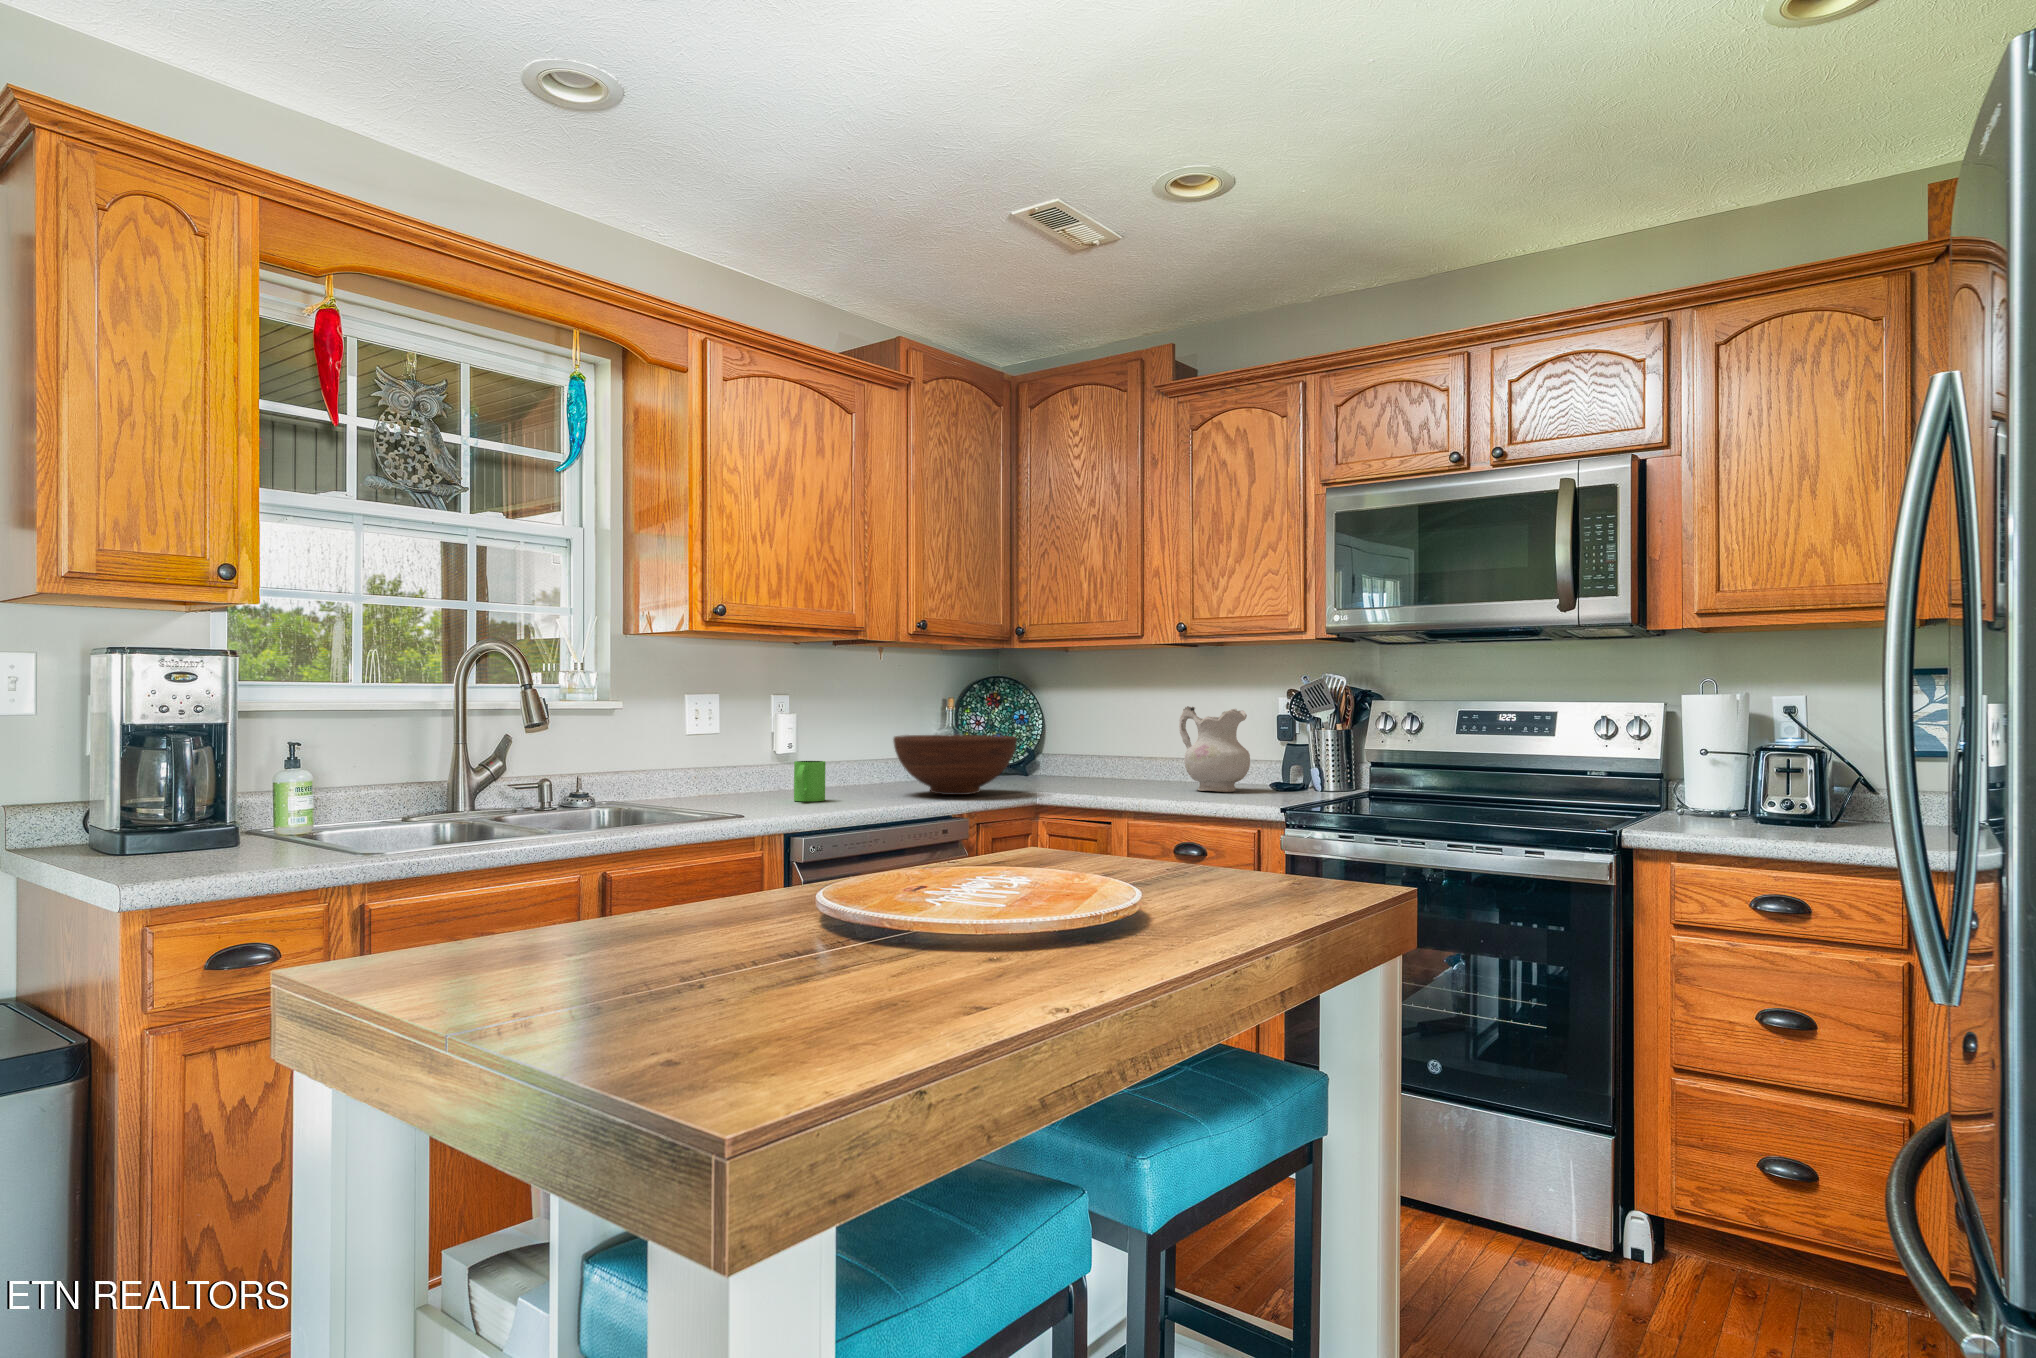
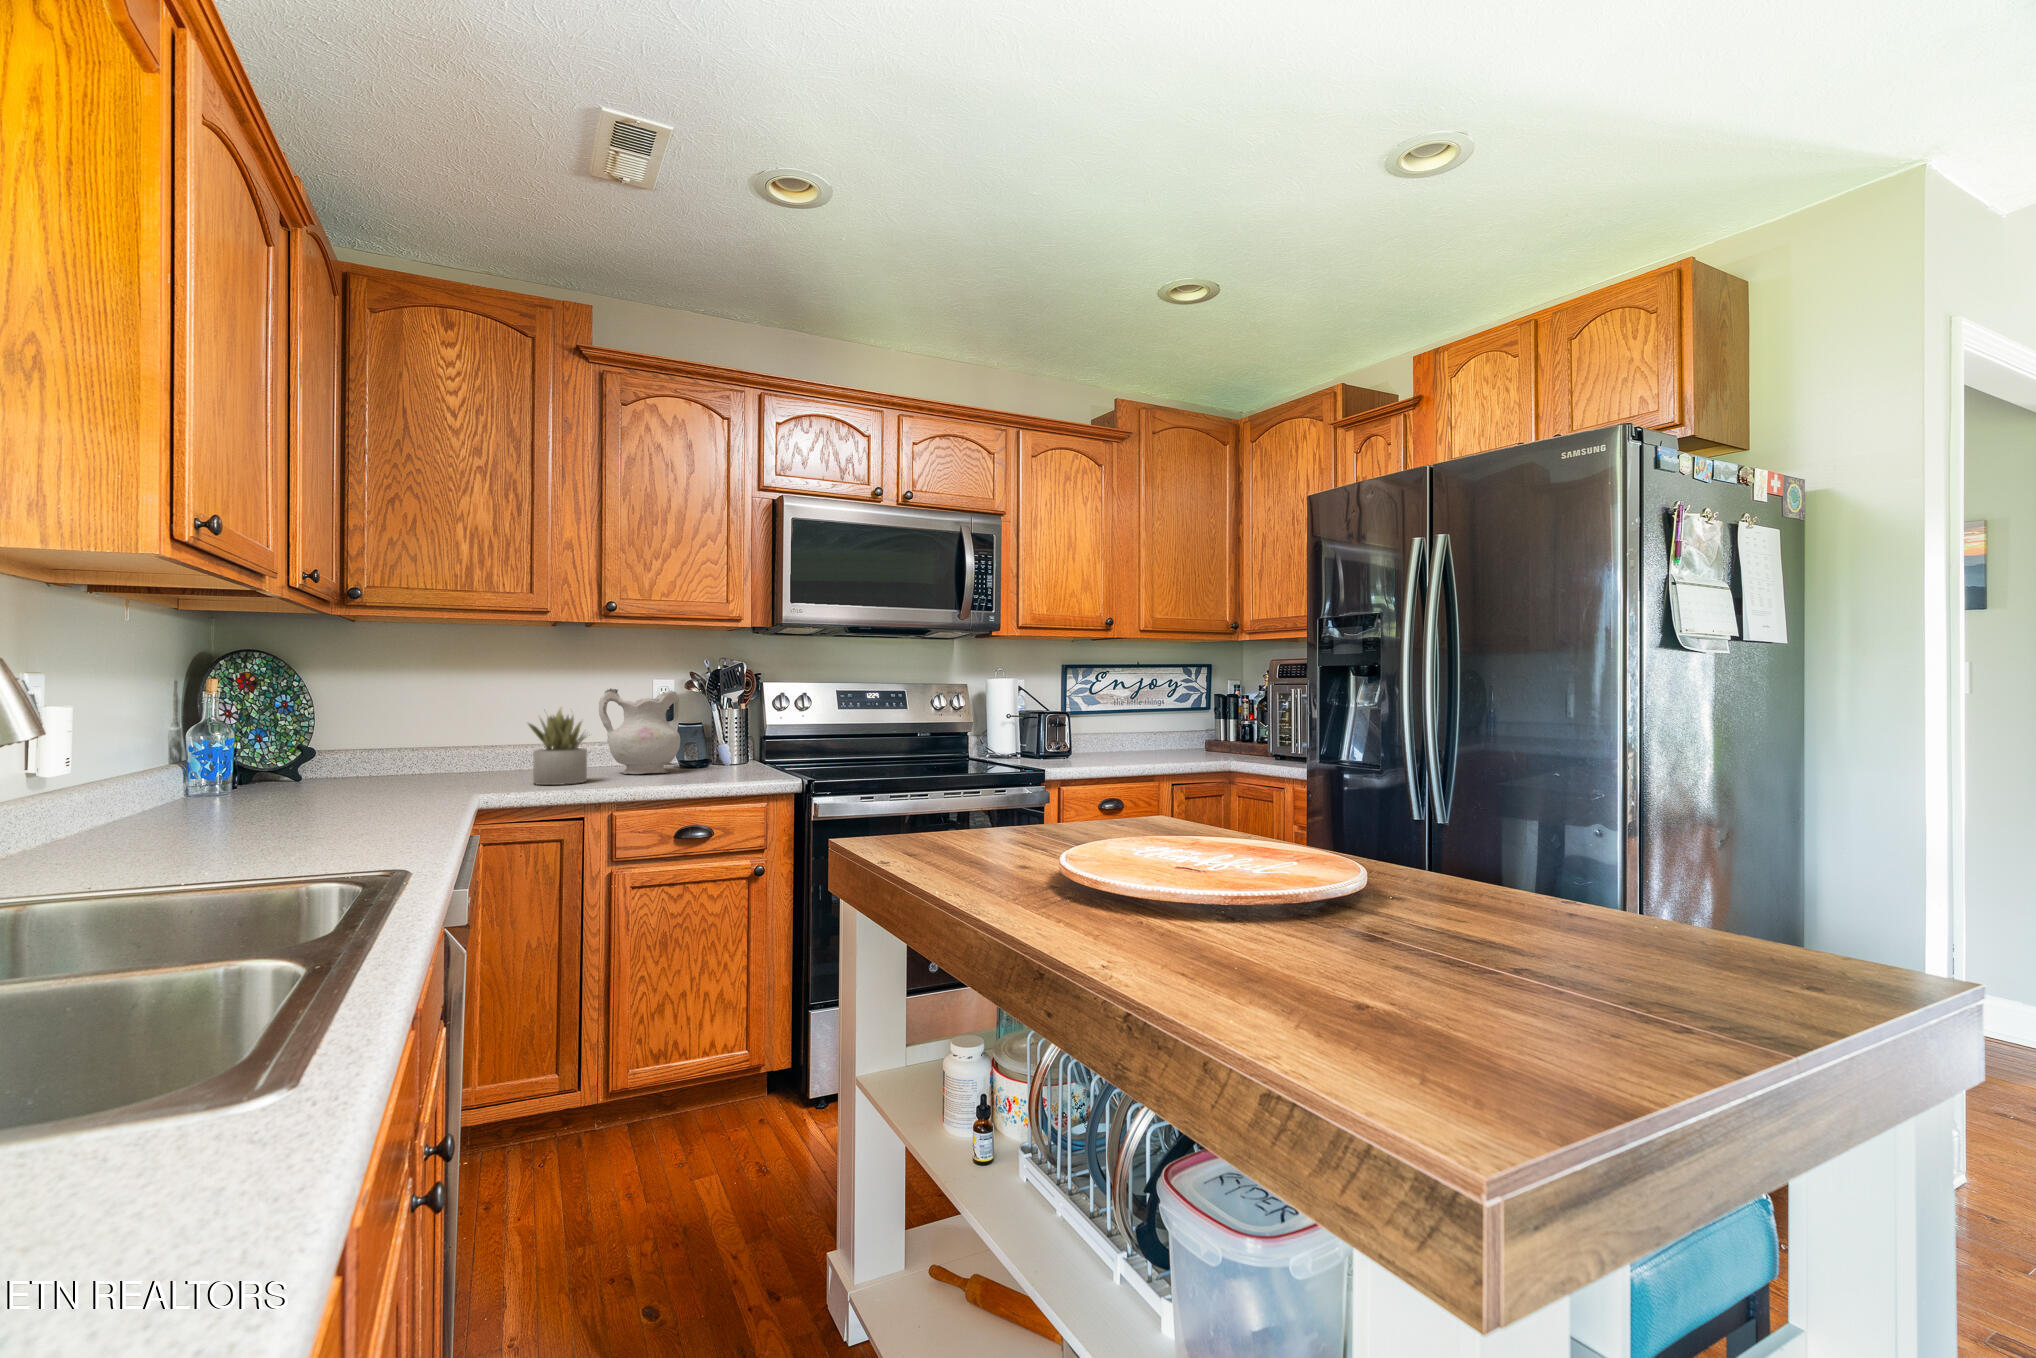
succulent plant: none [1094,723,1144,793] -> present [528,708,587,785]
fruit bowl: present [893,735,1017,795] -> none [276,725,486,810]
mug: present [794,761,825,802] -> none [161,776,233,849]

